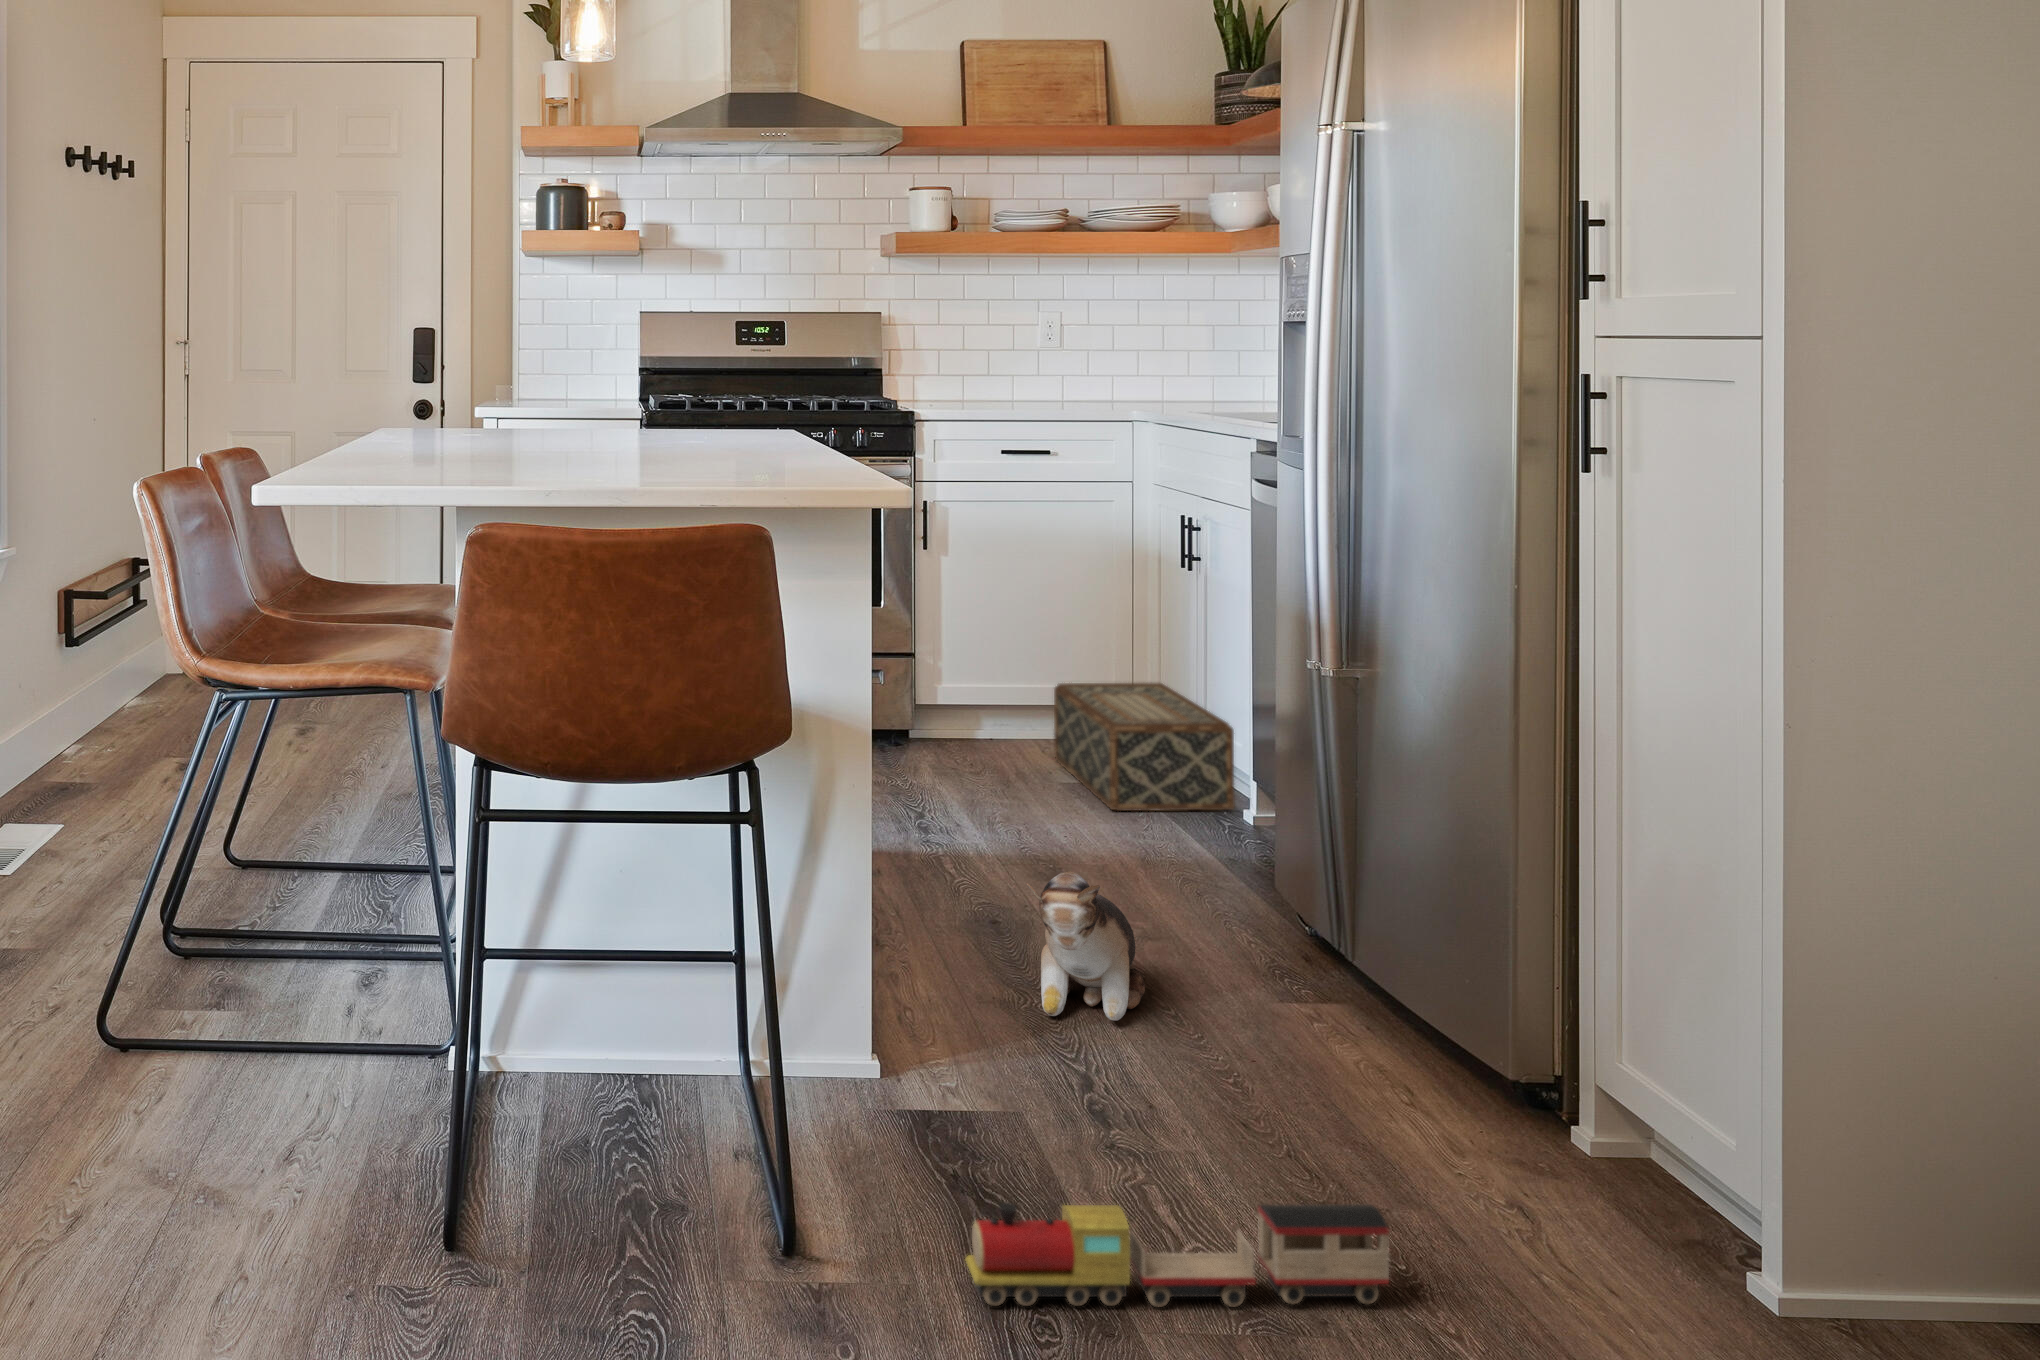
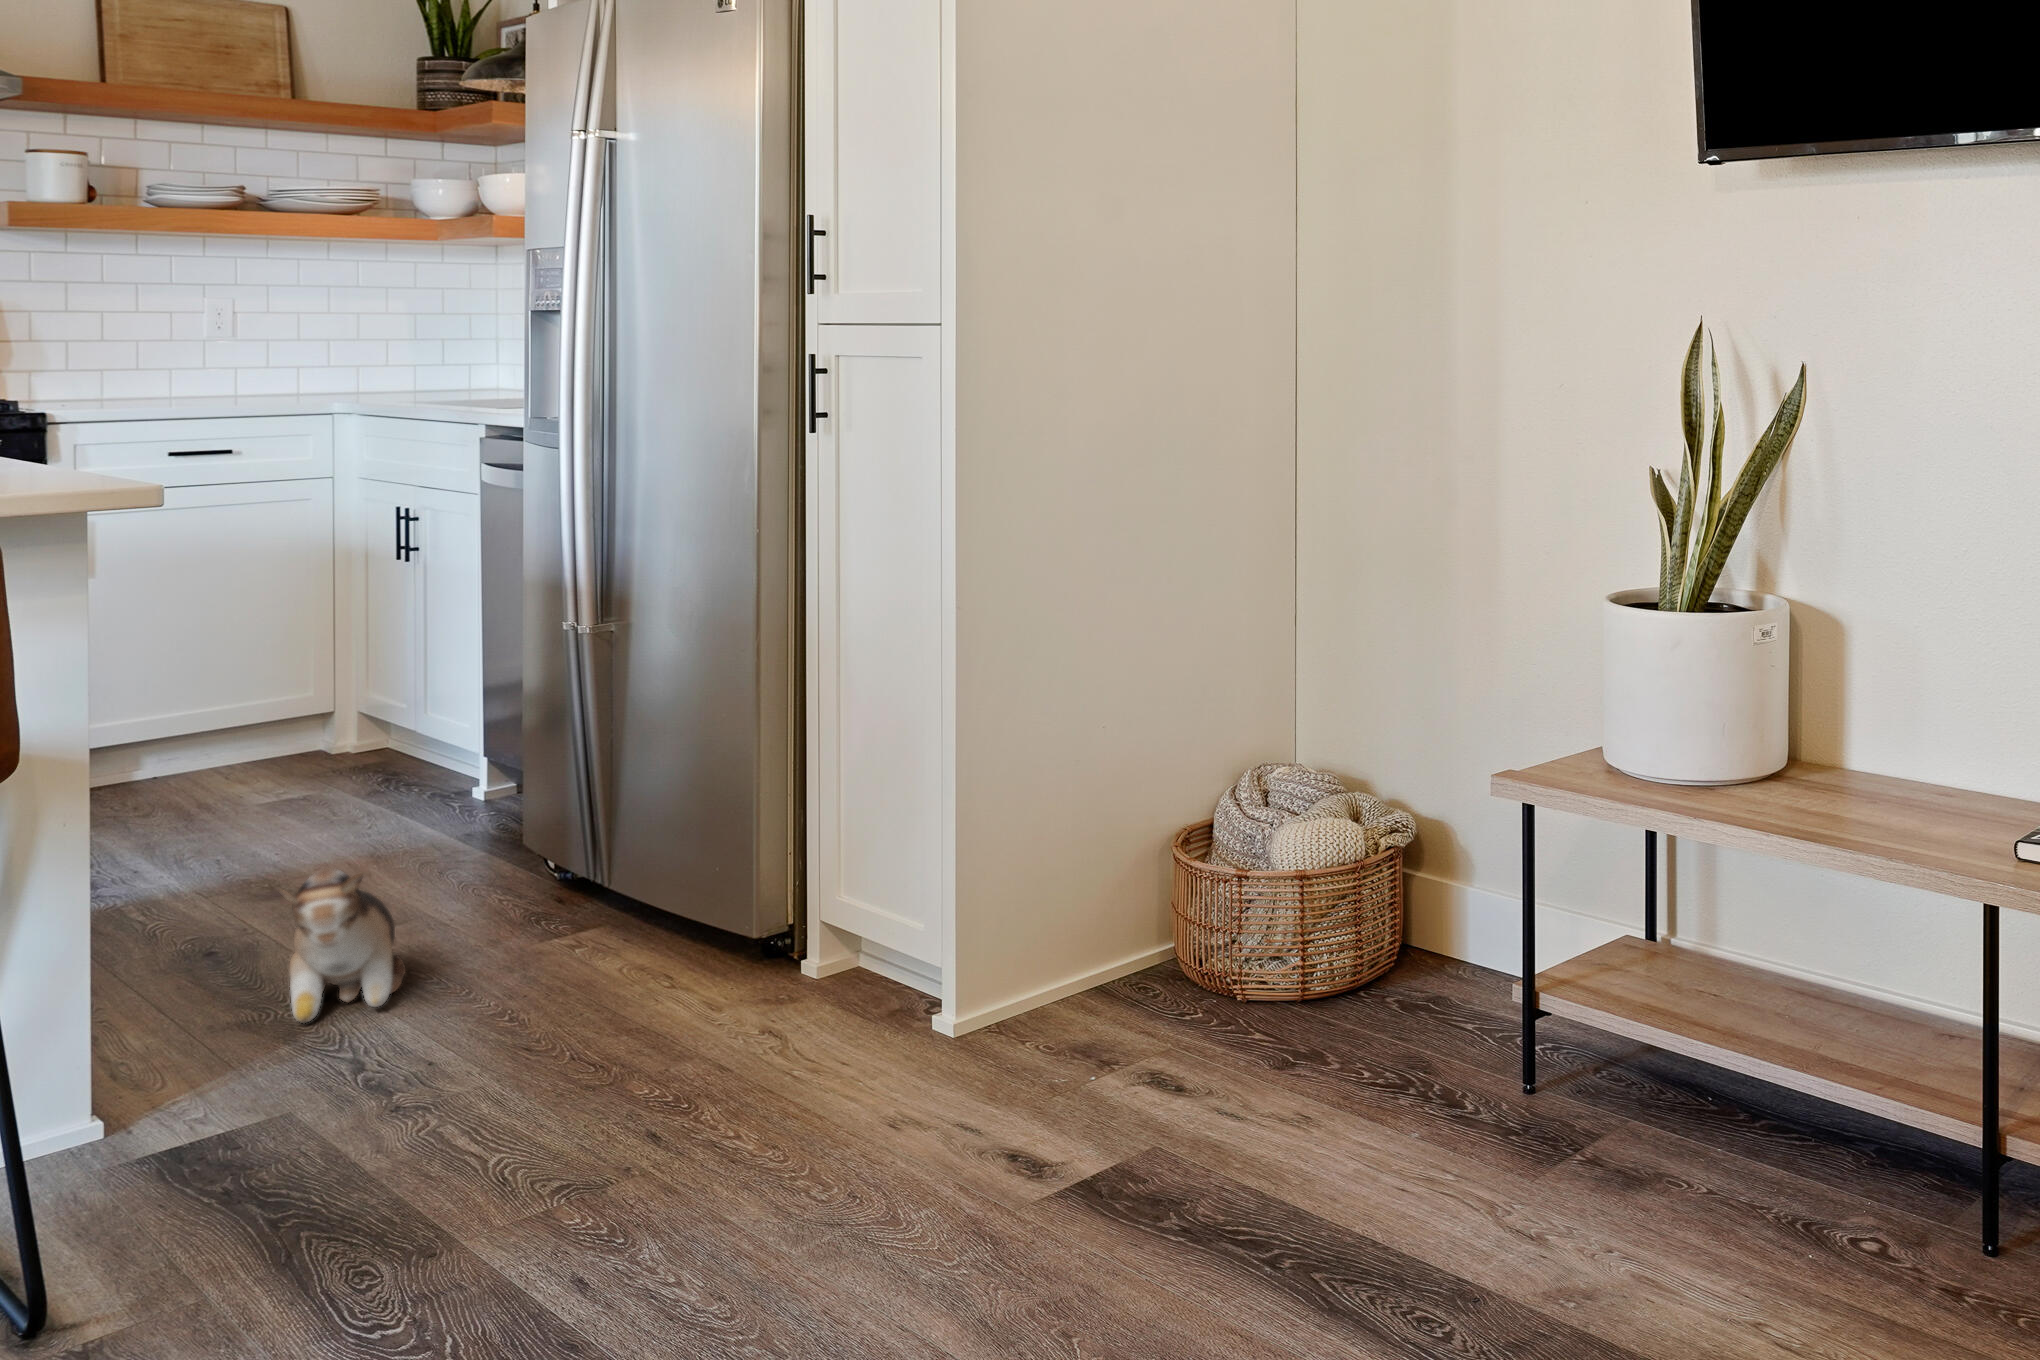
woven basket: present [1054,683,1235,811] -> none [245,687,465,824]
toy train: present [966,1203,1389,1307] -> none [267,1060,678,1277]

